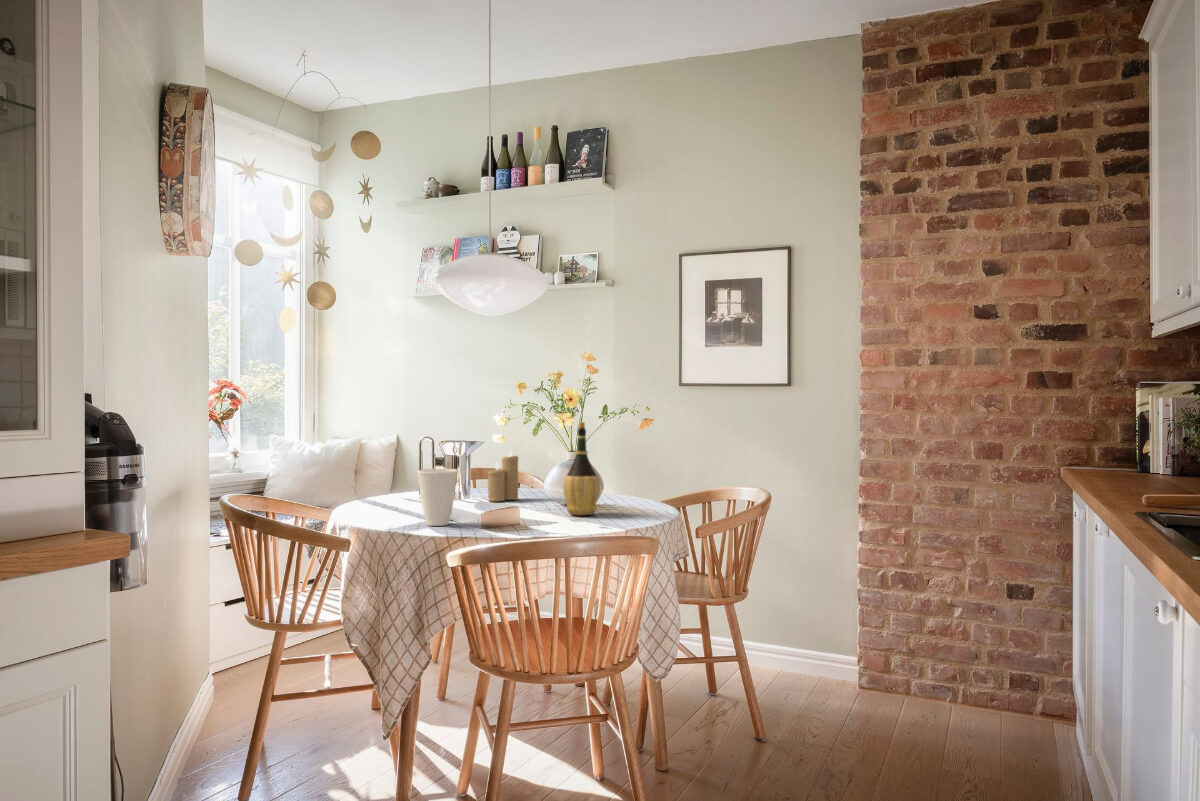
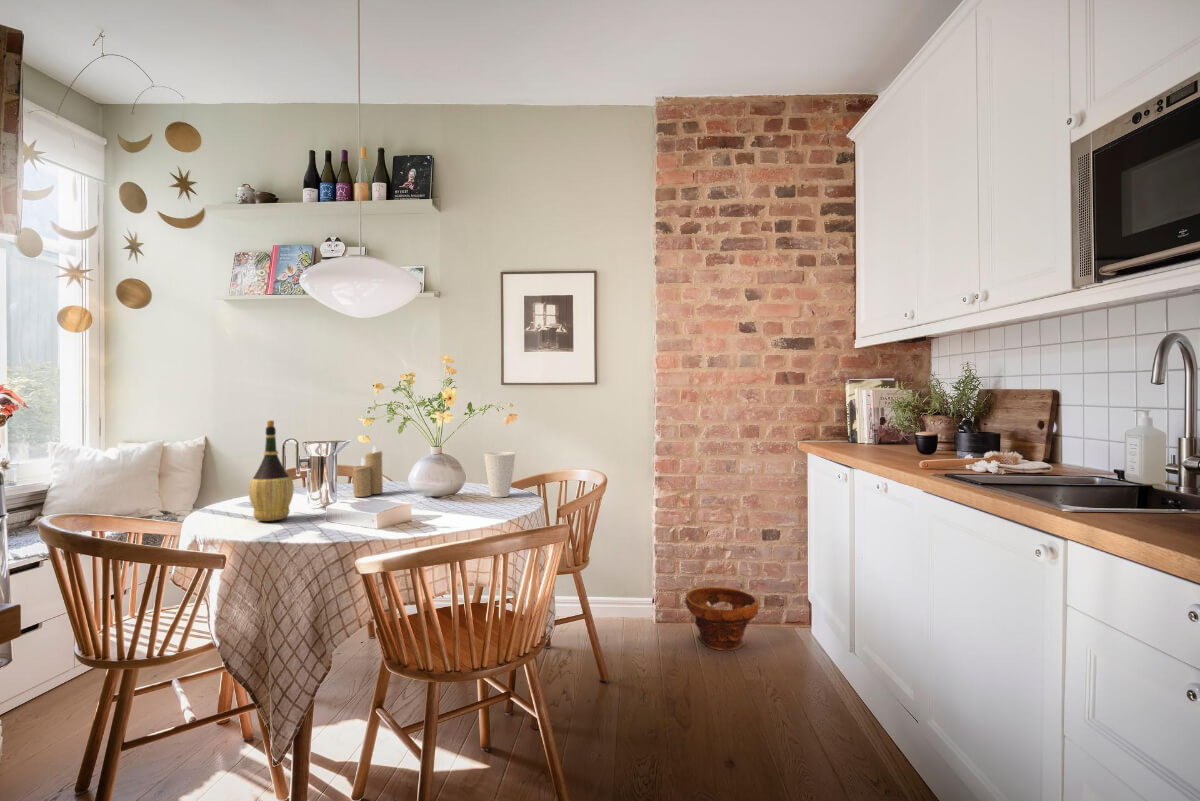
wine bottle: present [563,422,600,515] -> present [249,420,294,521]
cup: present [418,469,458,526] -> present [484,452,515,497]
planter: none [886,648,987,732] -> present [685,586,758,650]

